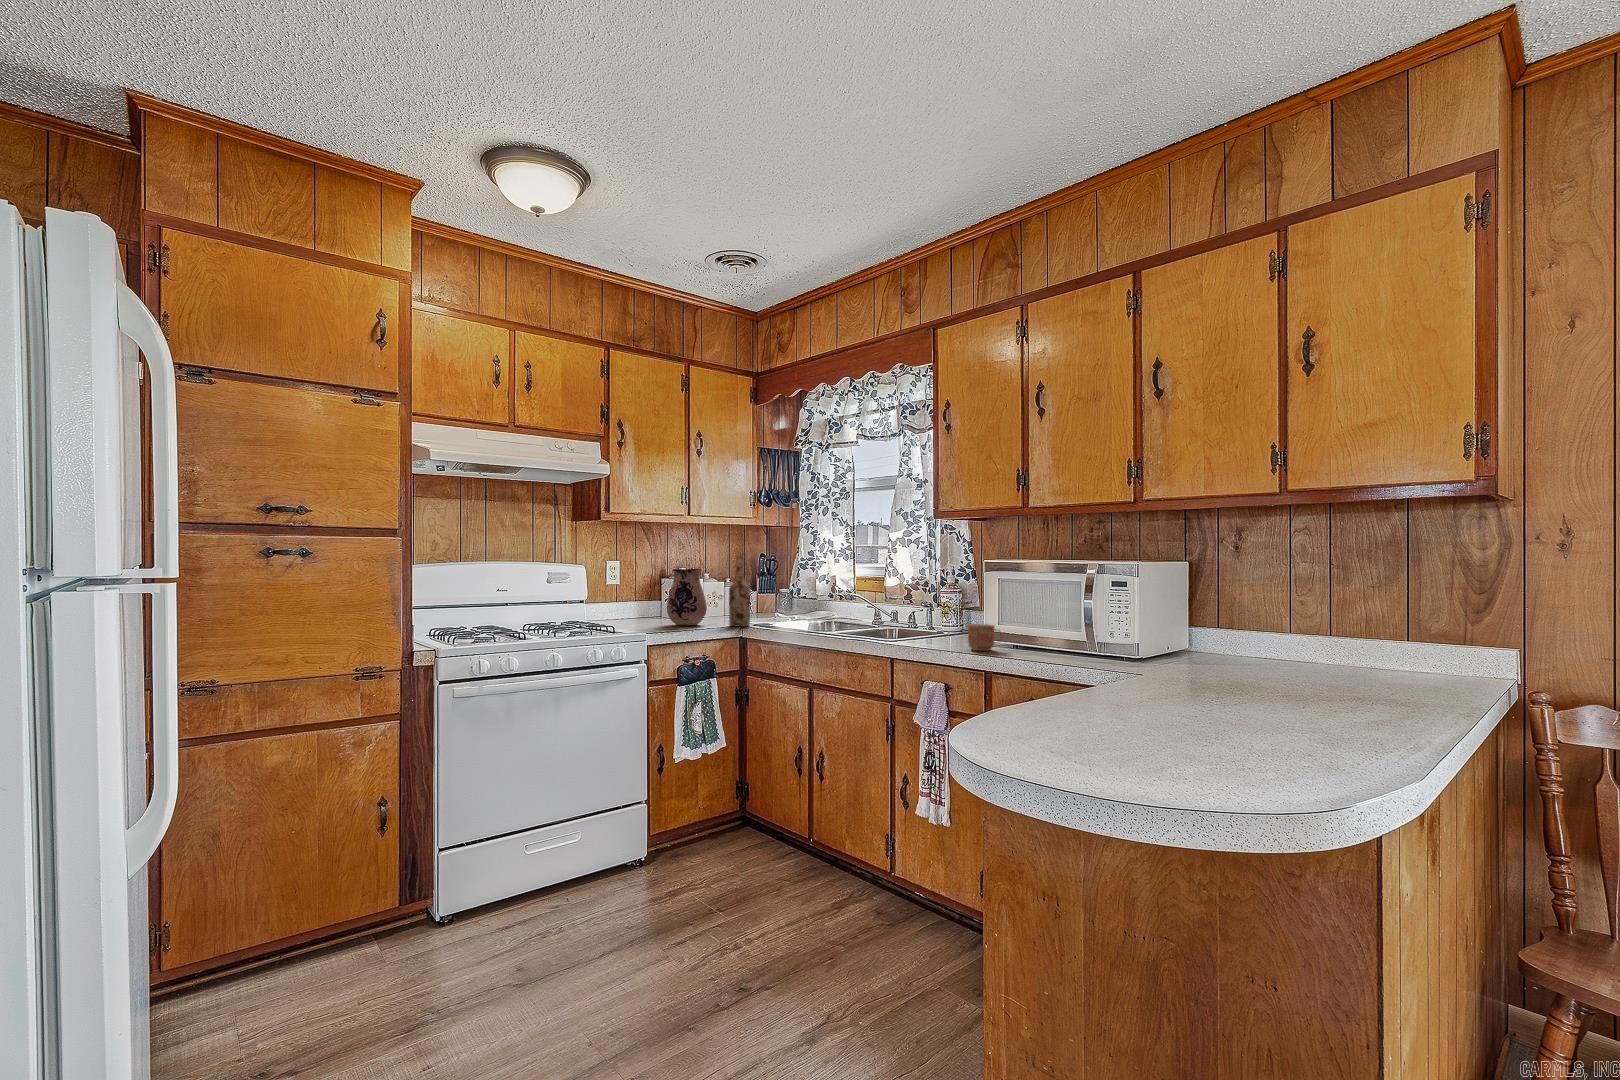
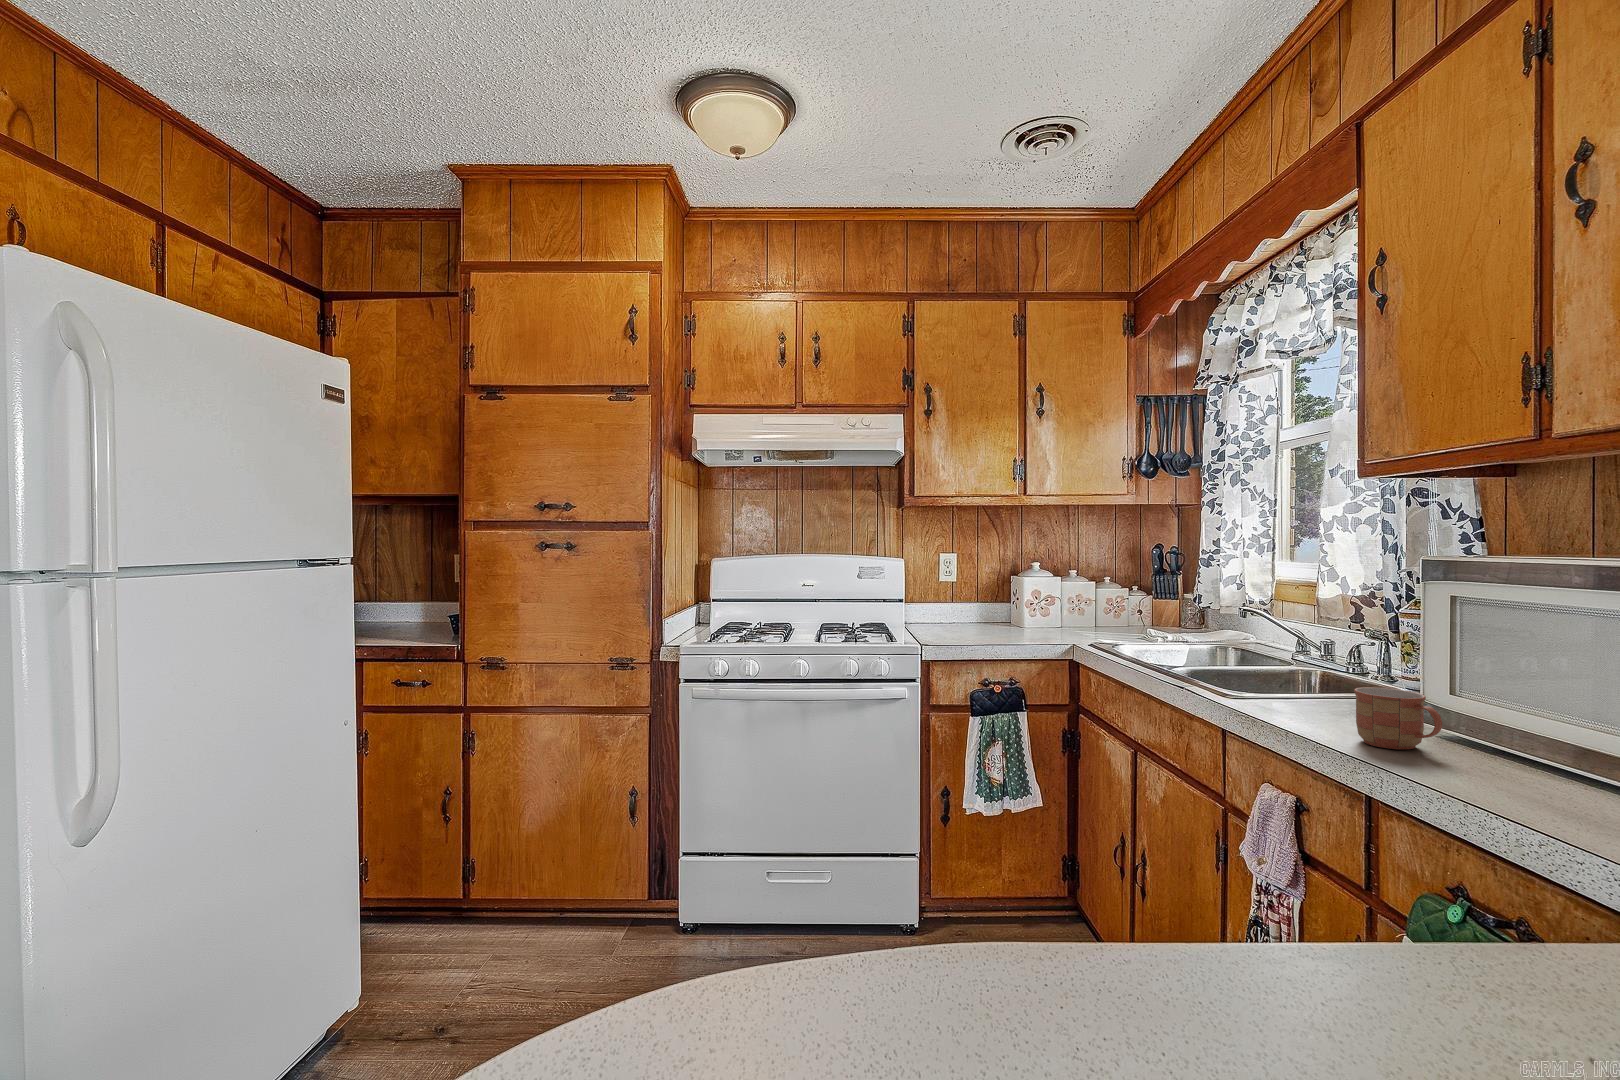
wine bottle: present [729,557,751,627] -> none [1047,548,1077,644]
ceramic pitcher: present [667,569,707,625] -> none [973,563,1025,636]

